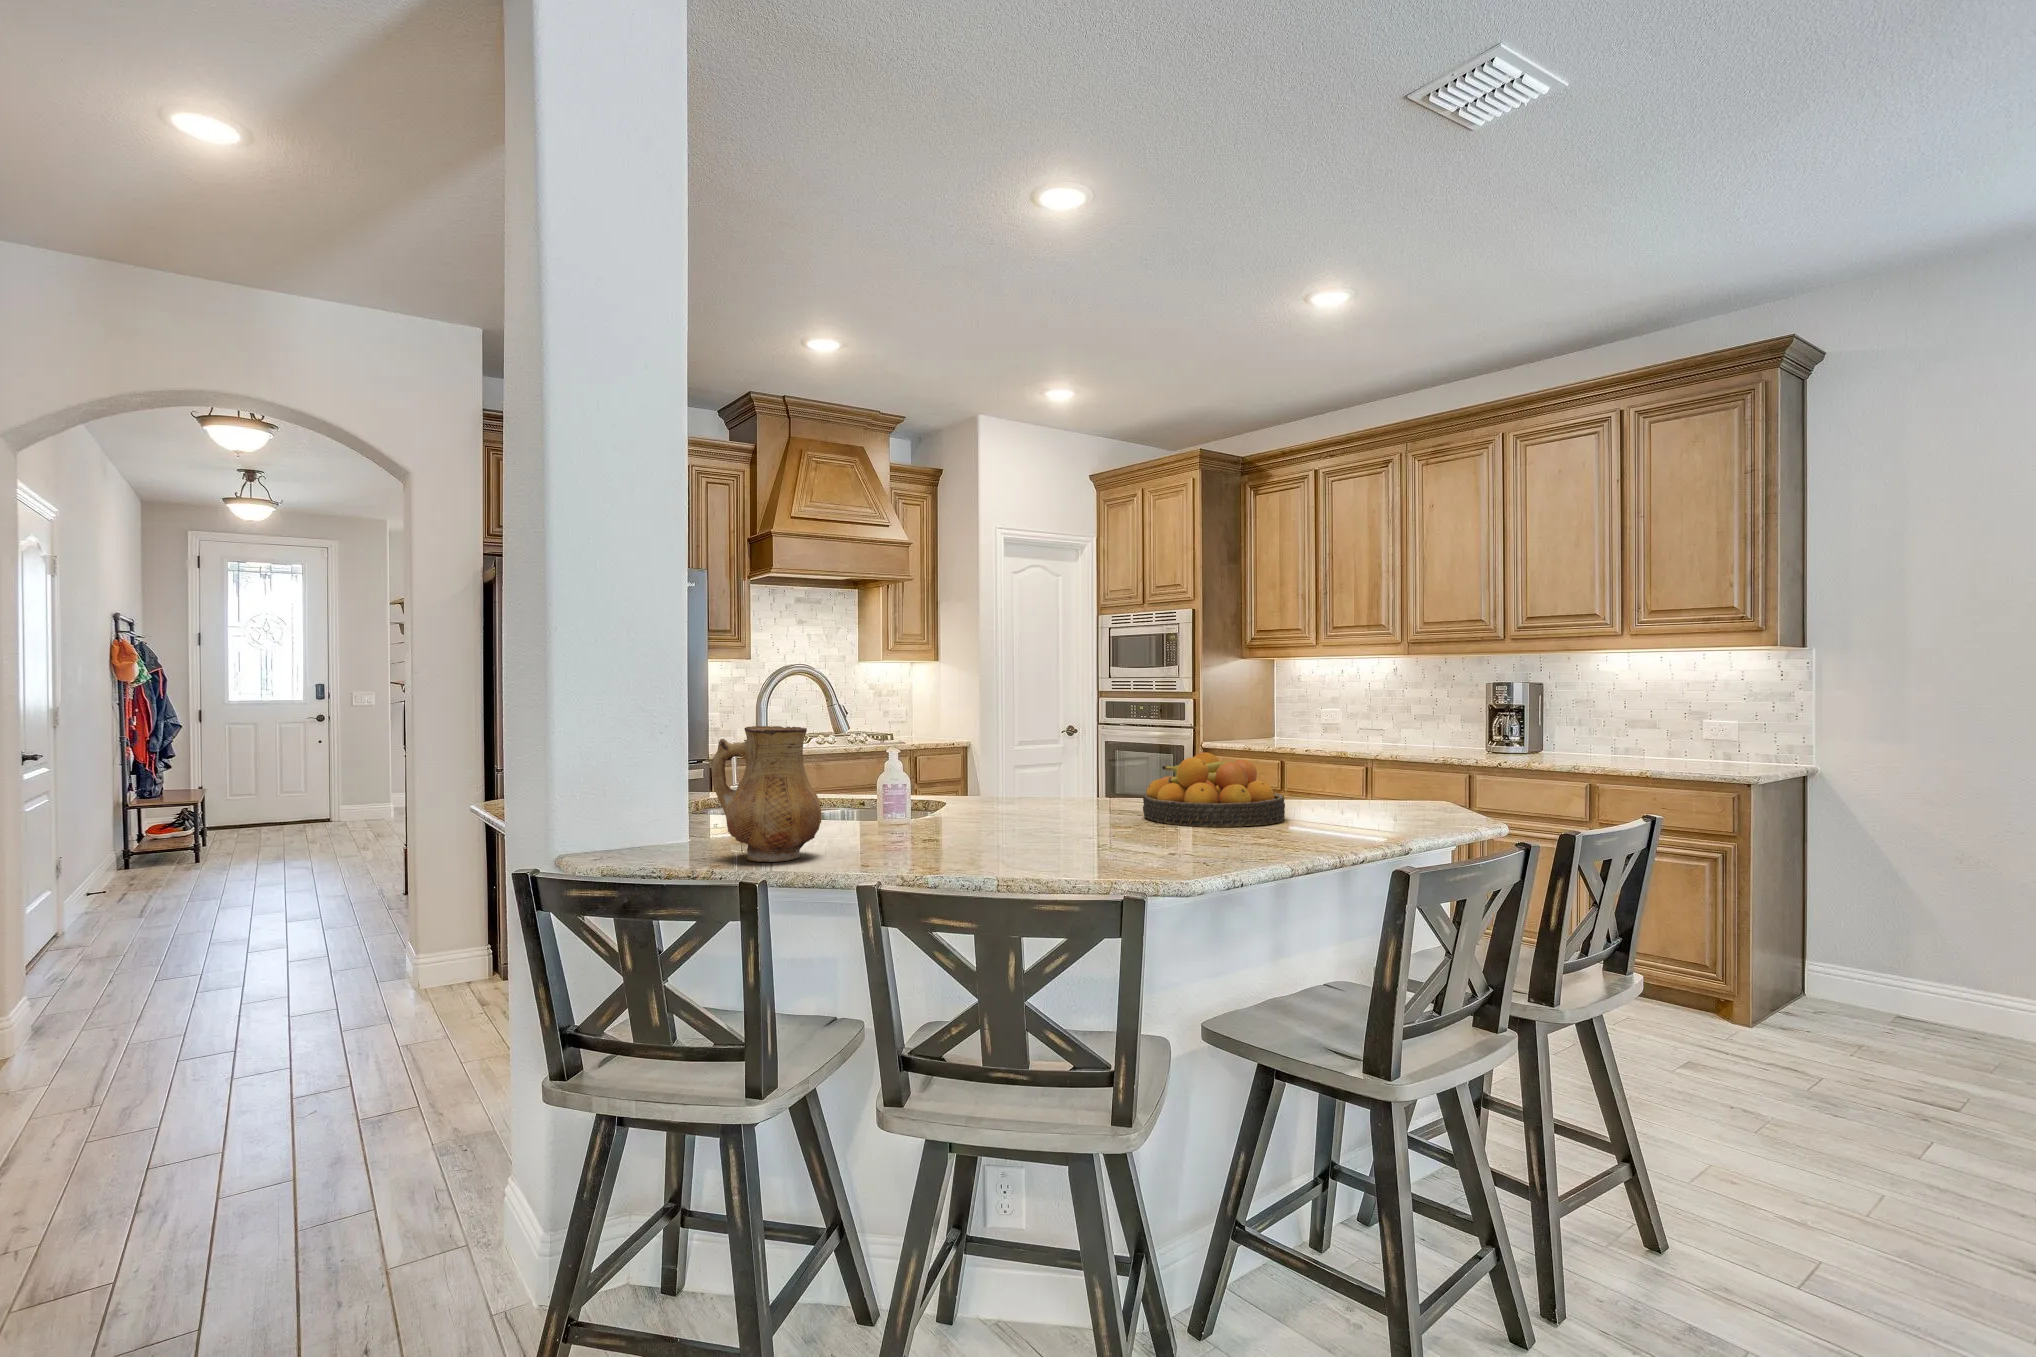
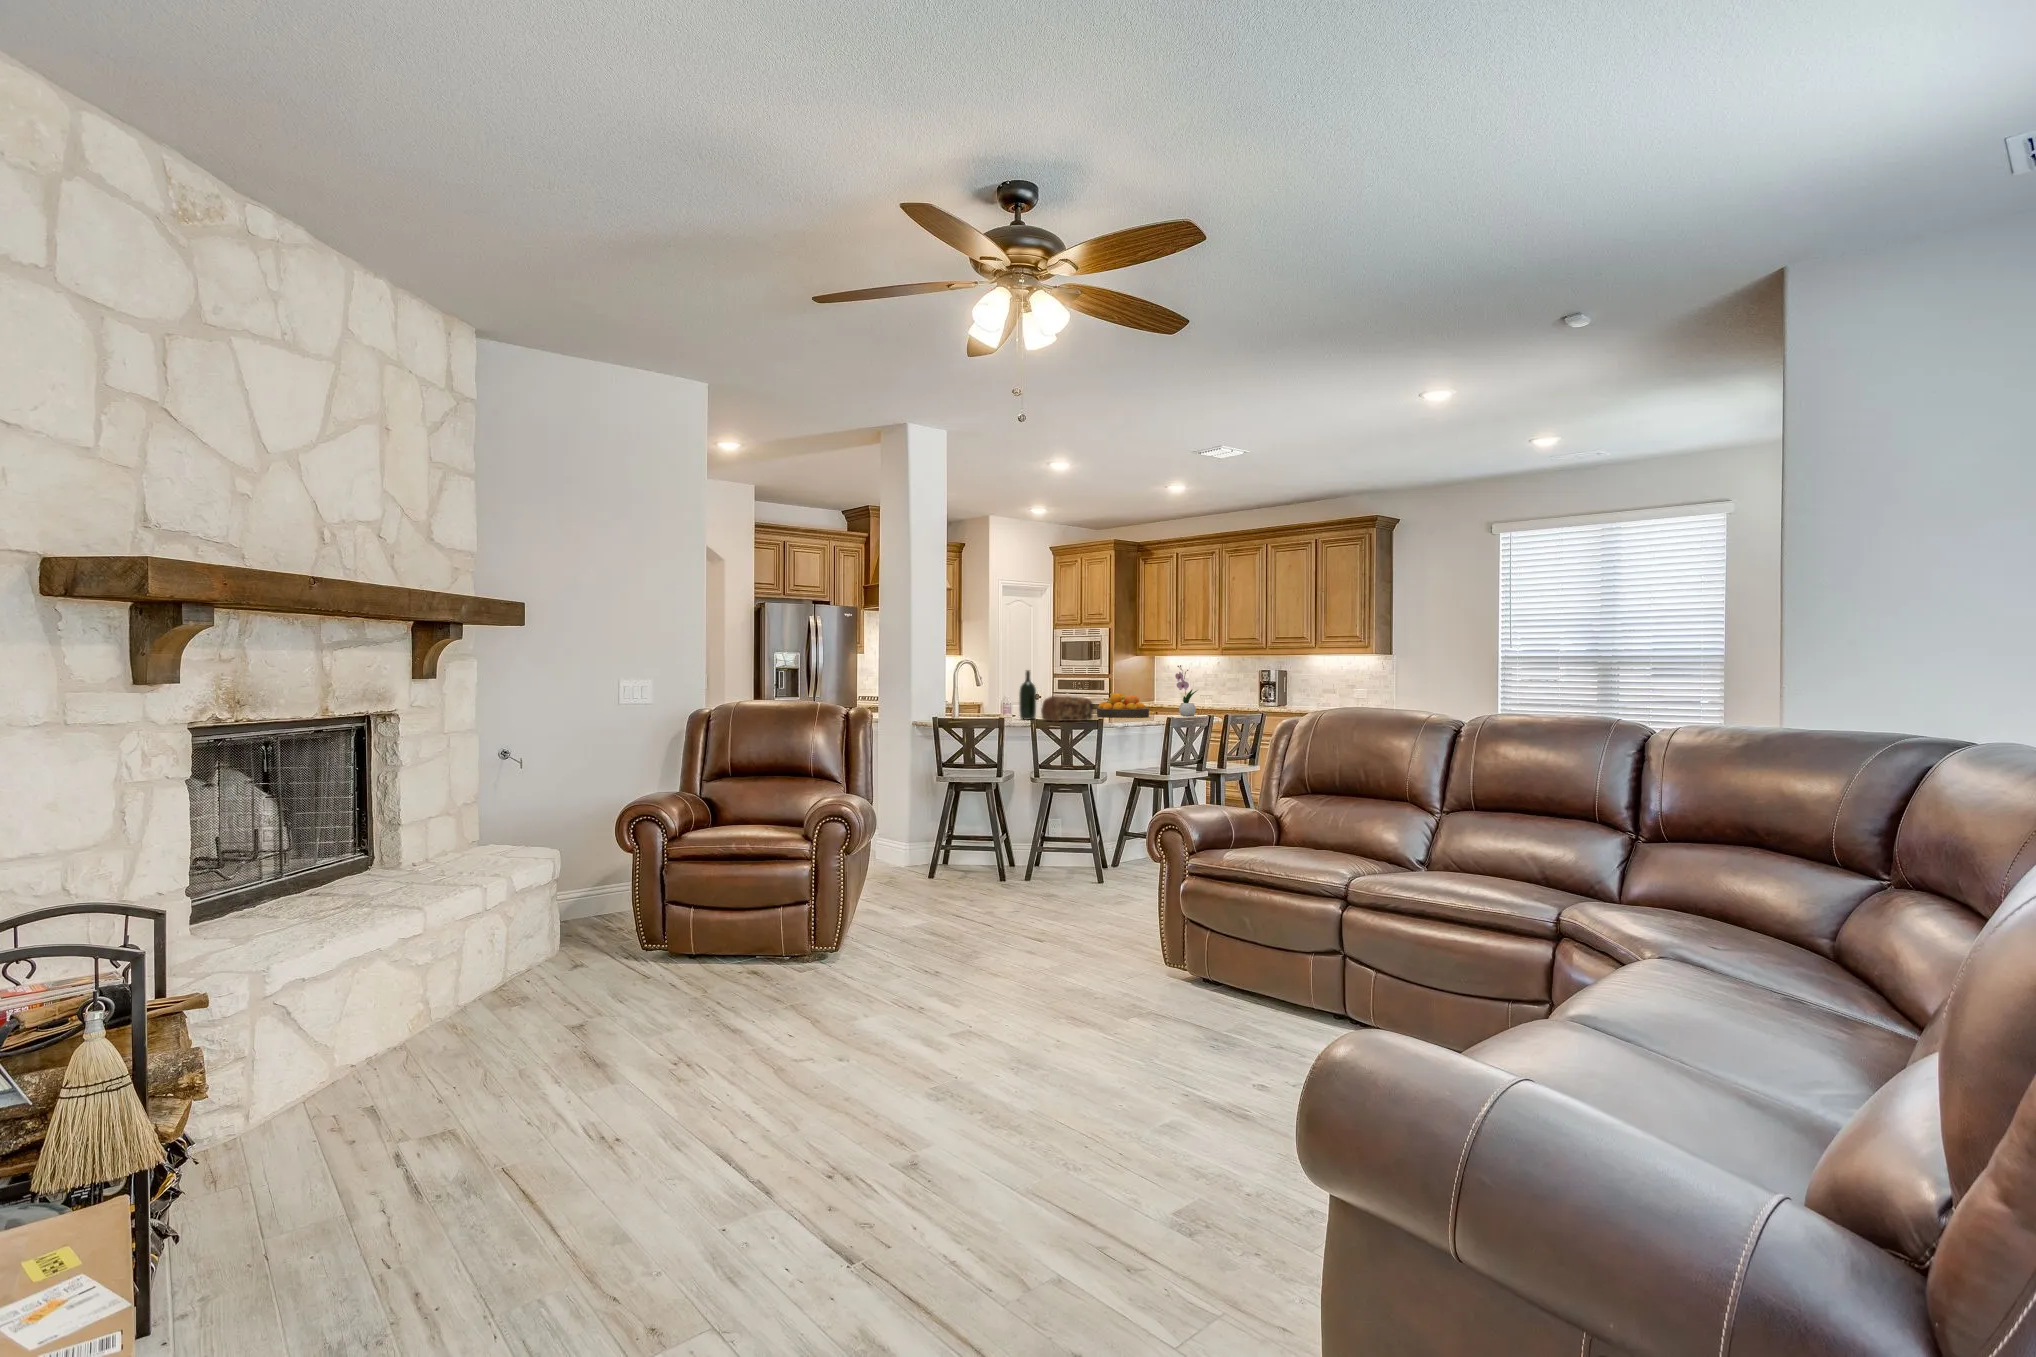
flower arrangement: none [1350,678,1415,811] -> present [1175,665,1196,716]
wine bottle: none [884,700,937,856] -> present [1019,670,1036,720]
ceramic pitcher: present [711,726,821,862] -> none [967,678,1001,720]
bread loaf: none [931,786,1107,884] -> present [1041,696,1093,722]

